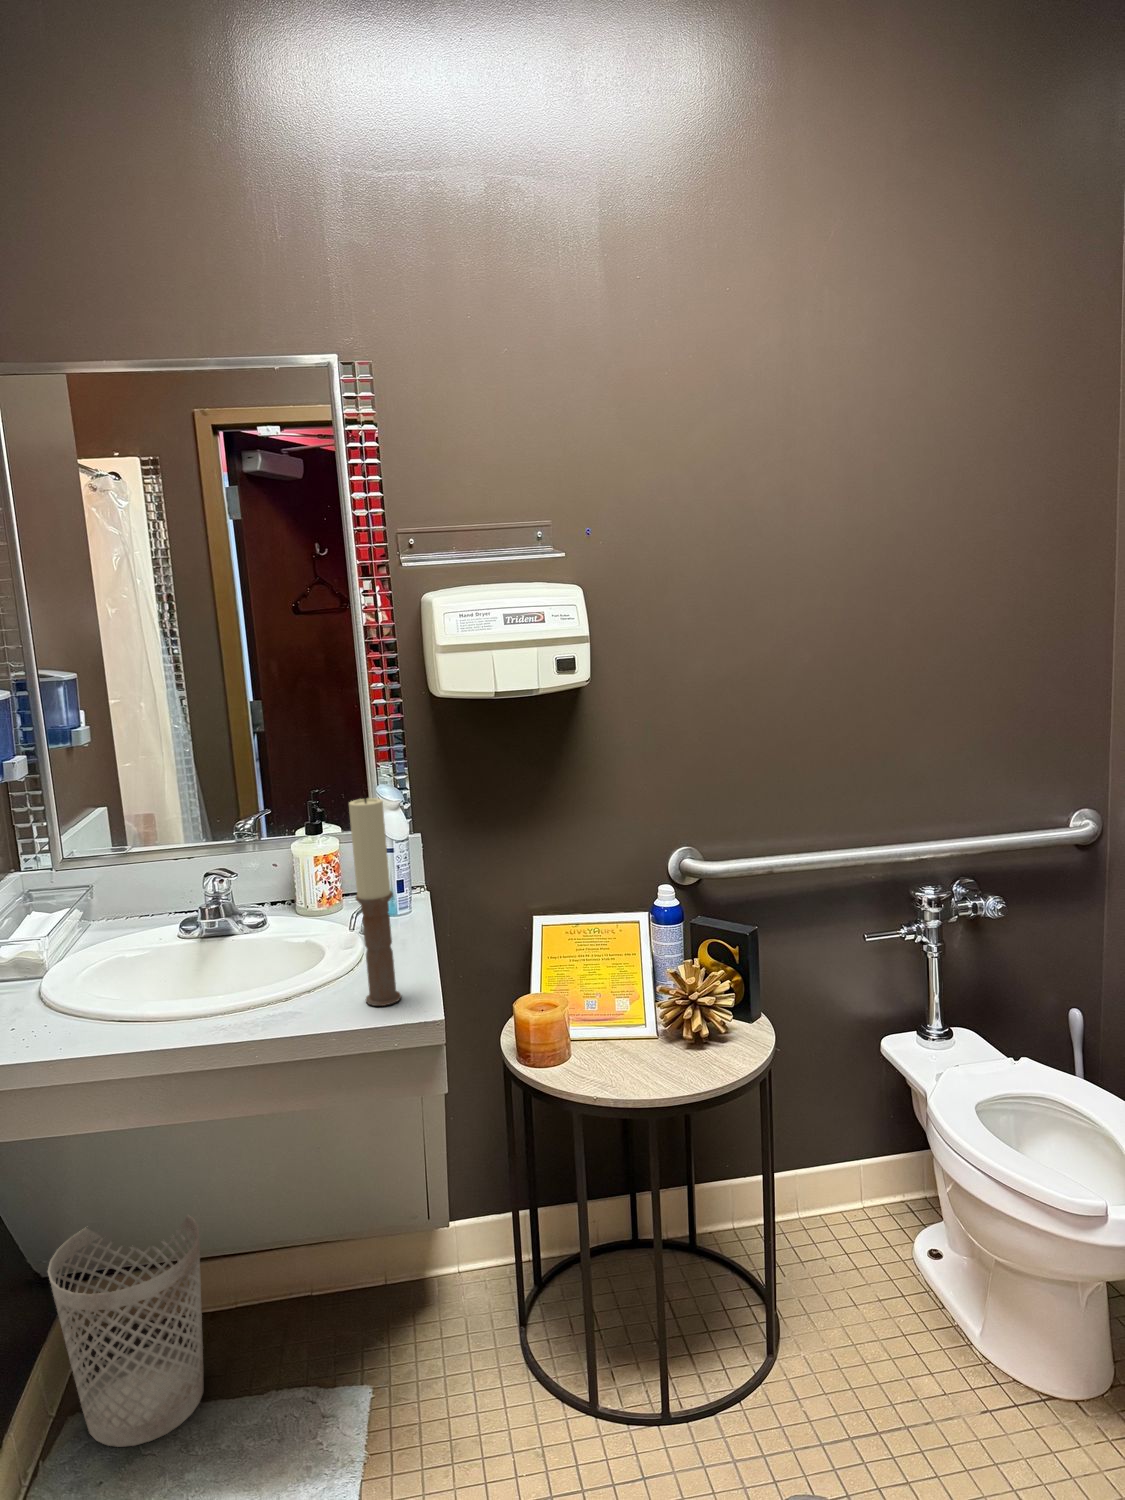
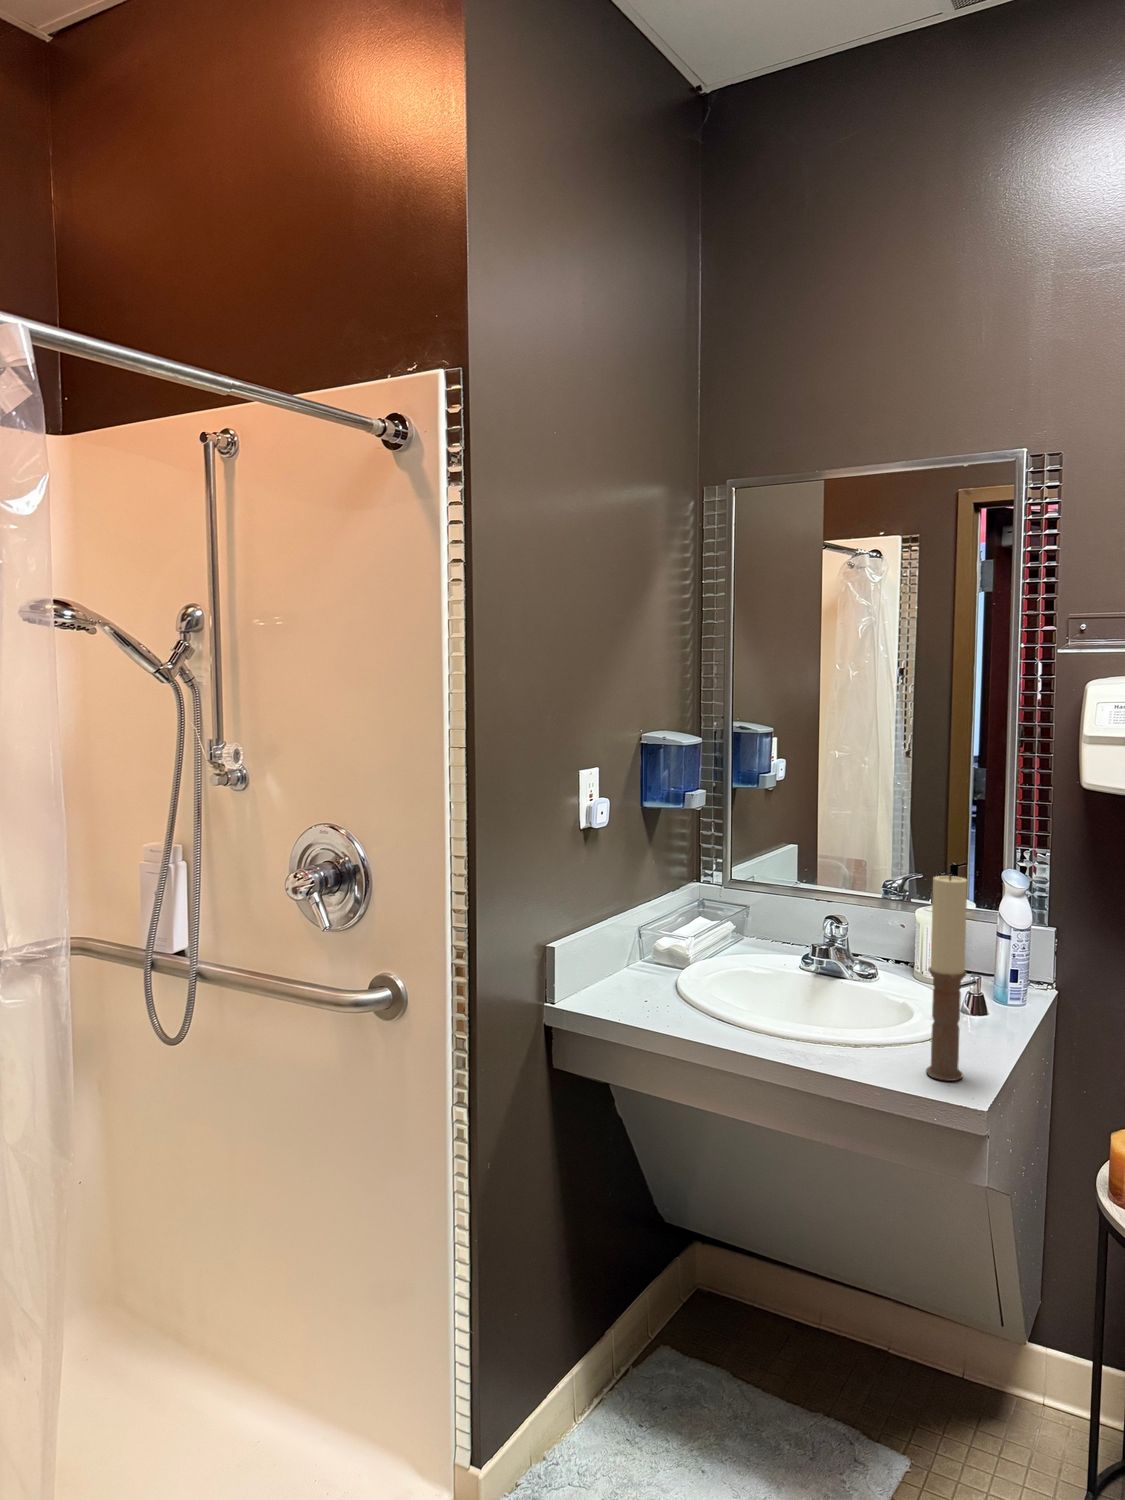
wastebasket: present [48,1215,203,1447] -> none [659,1192,782,1398]

